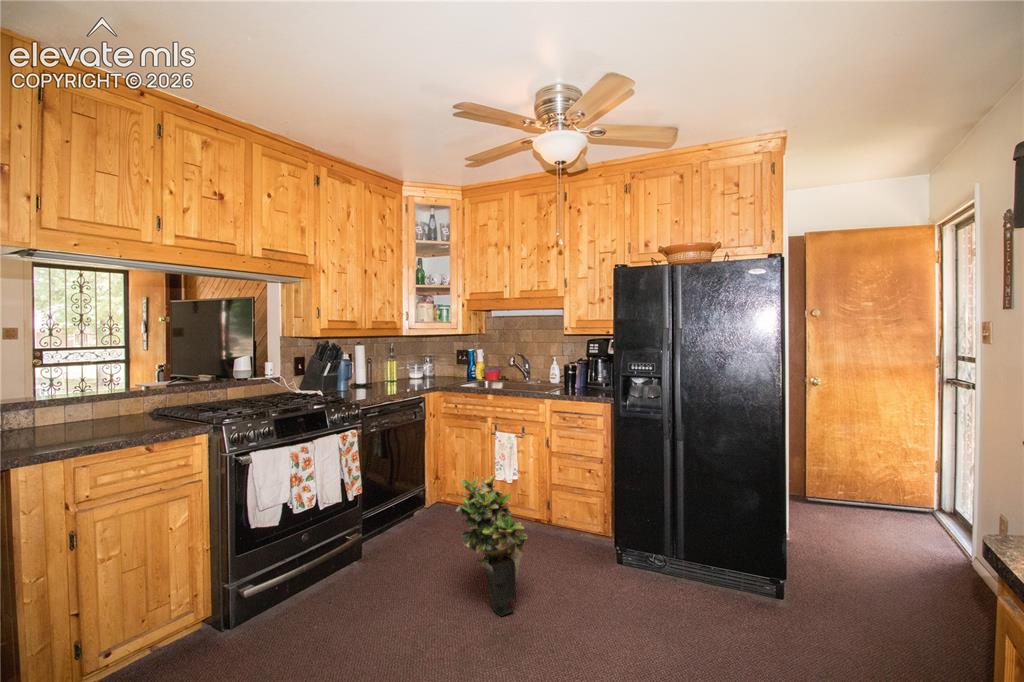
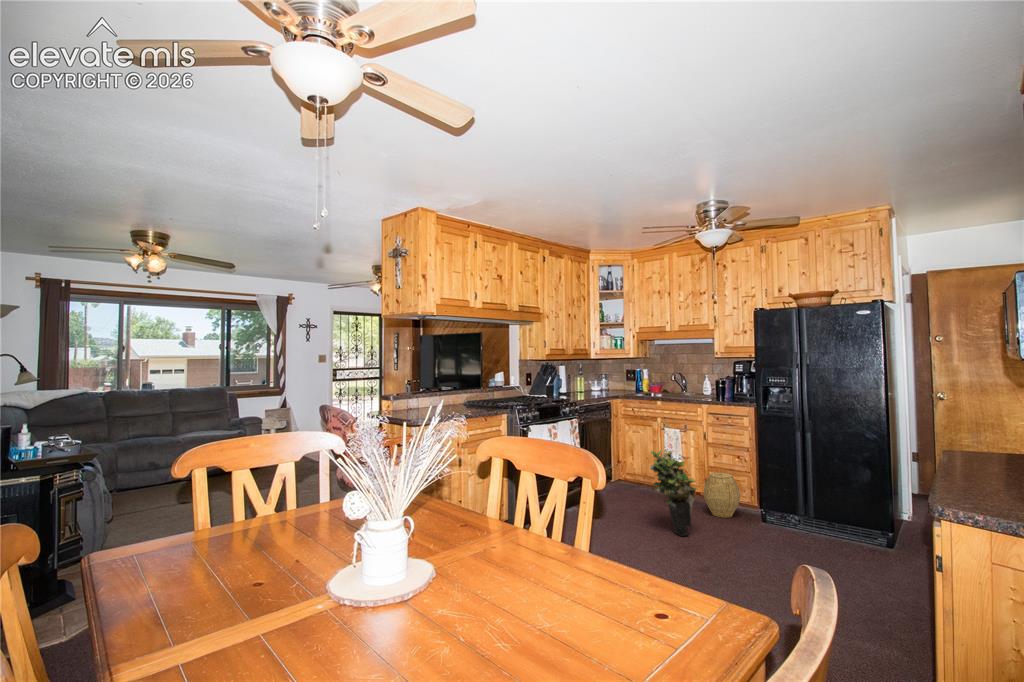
woven basket: none [542,496,590,563] -> present [704,473,740,518]

